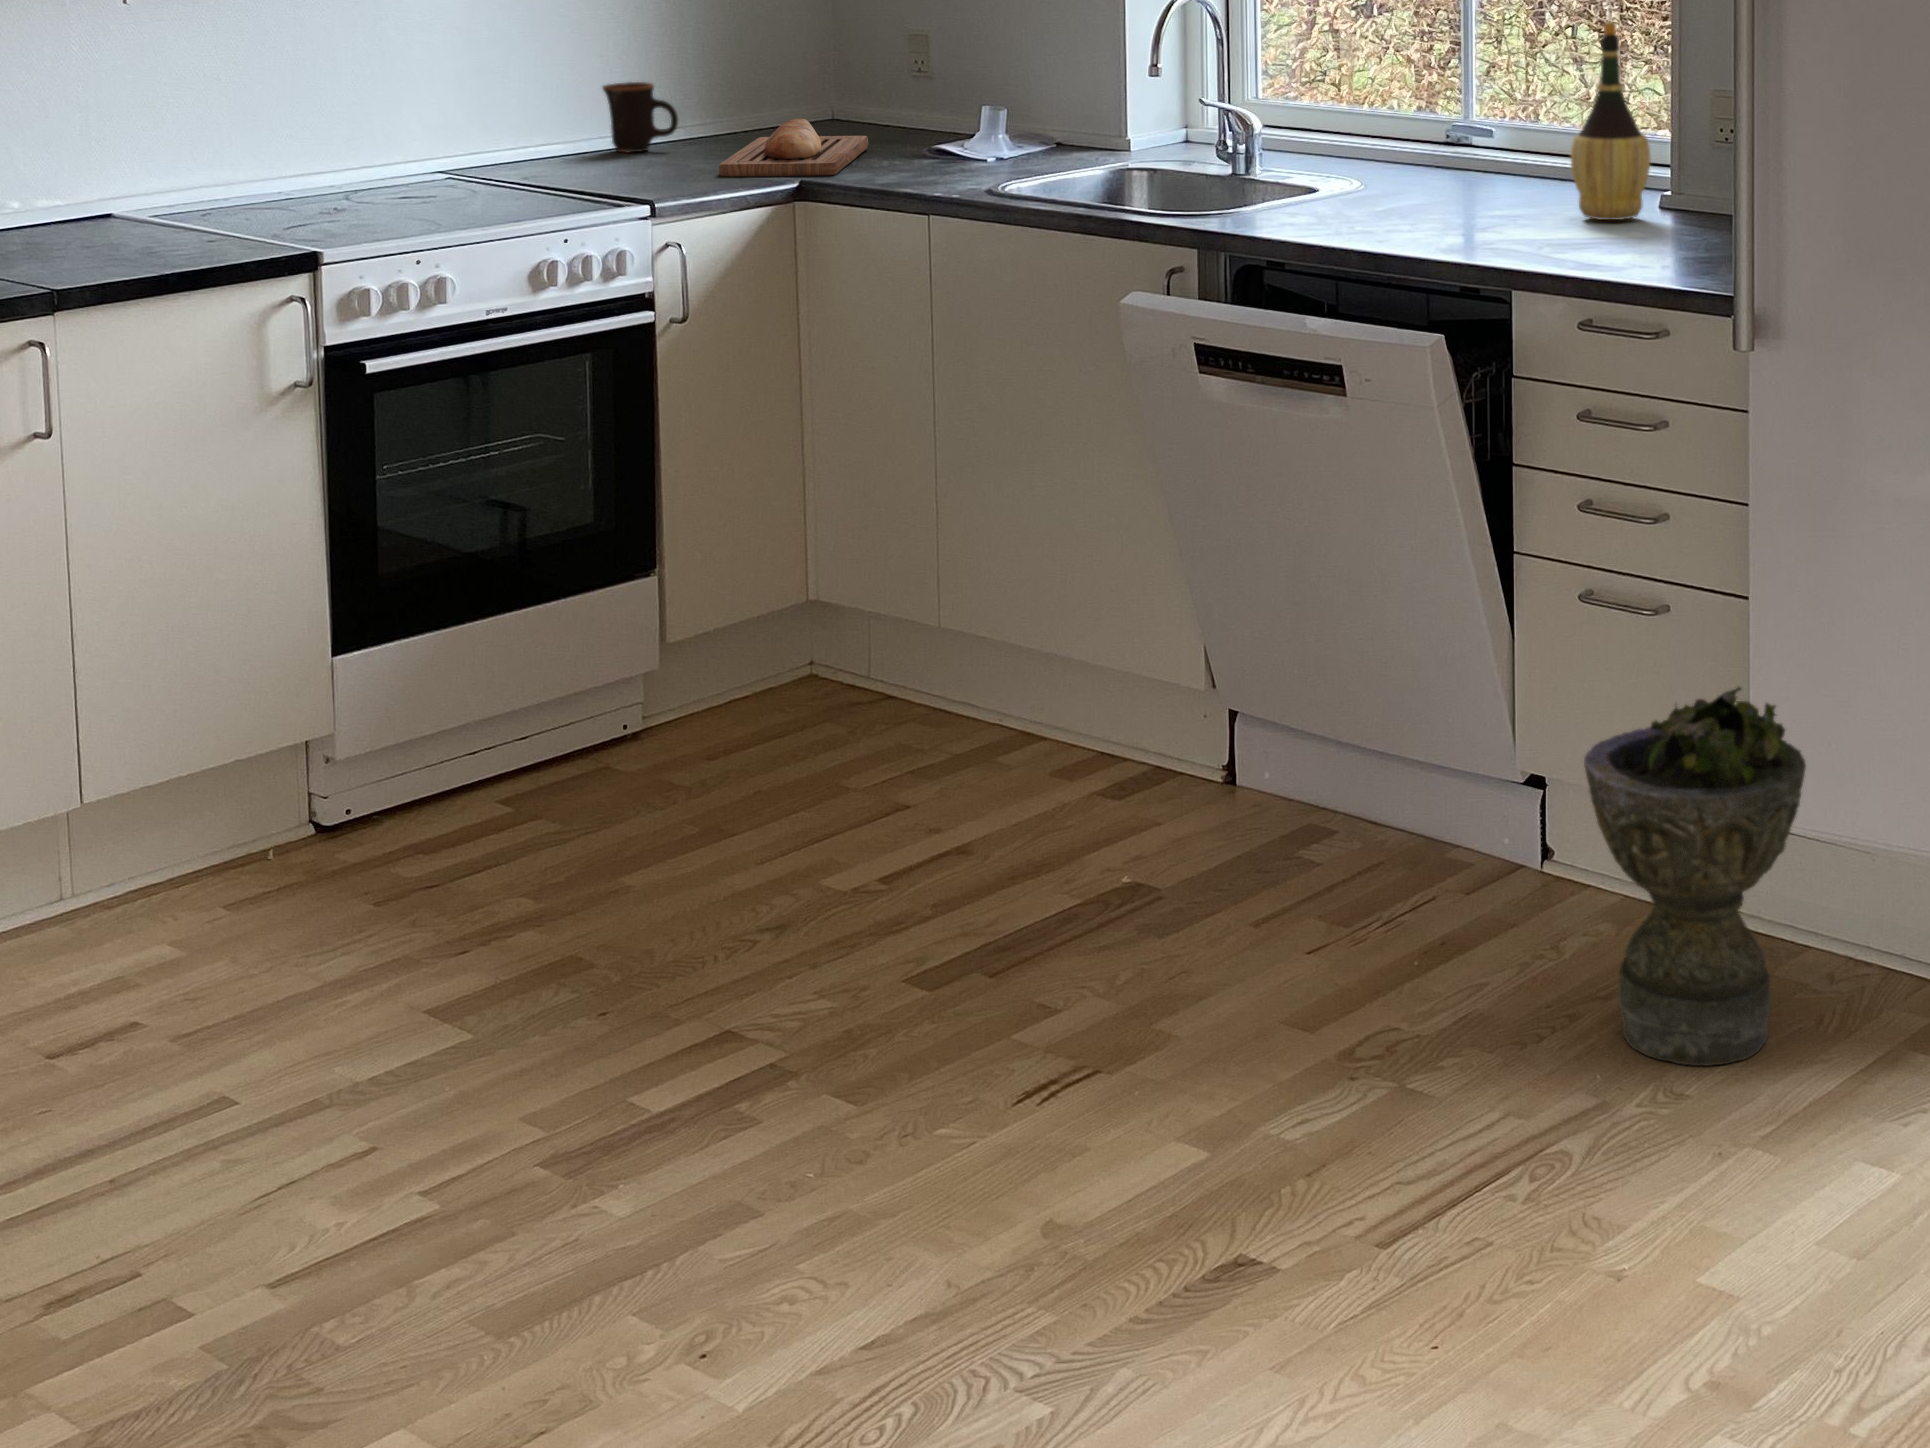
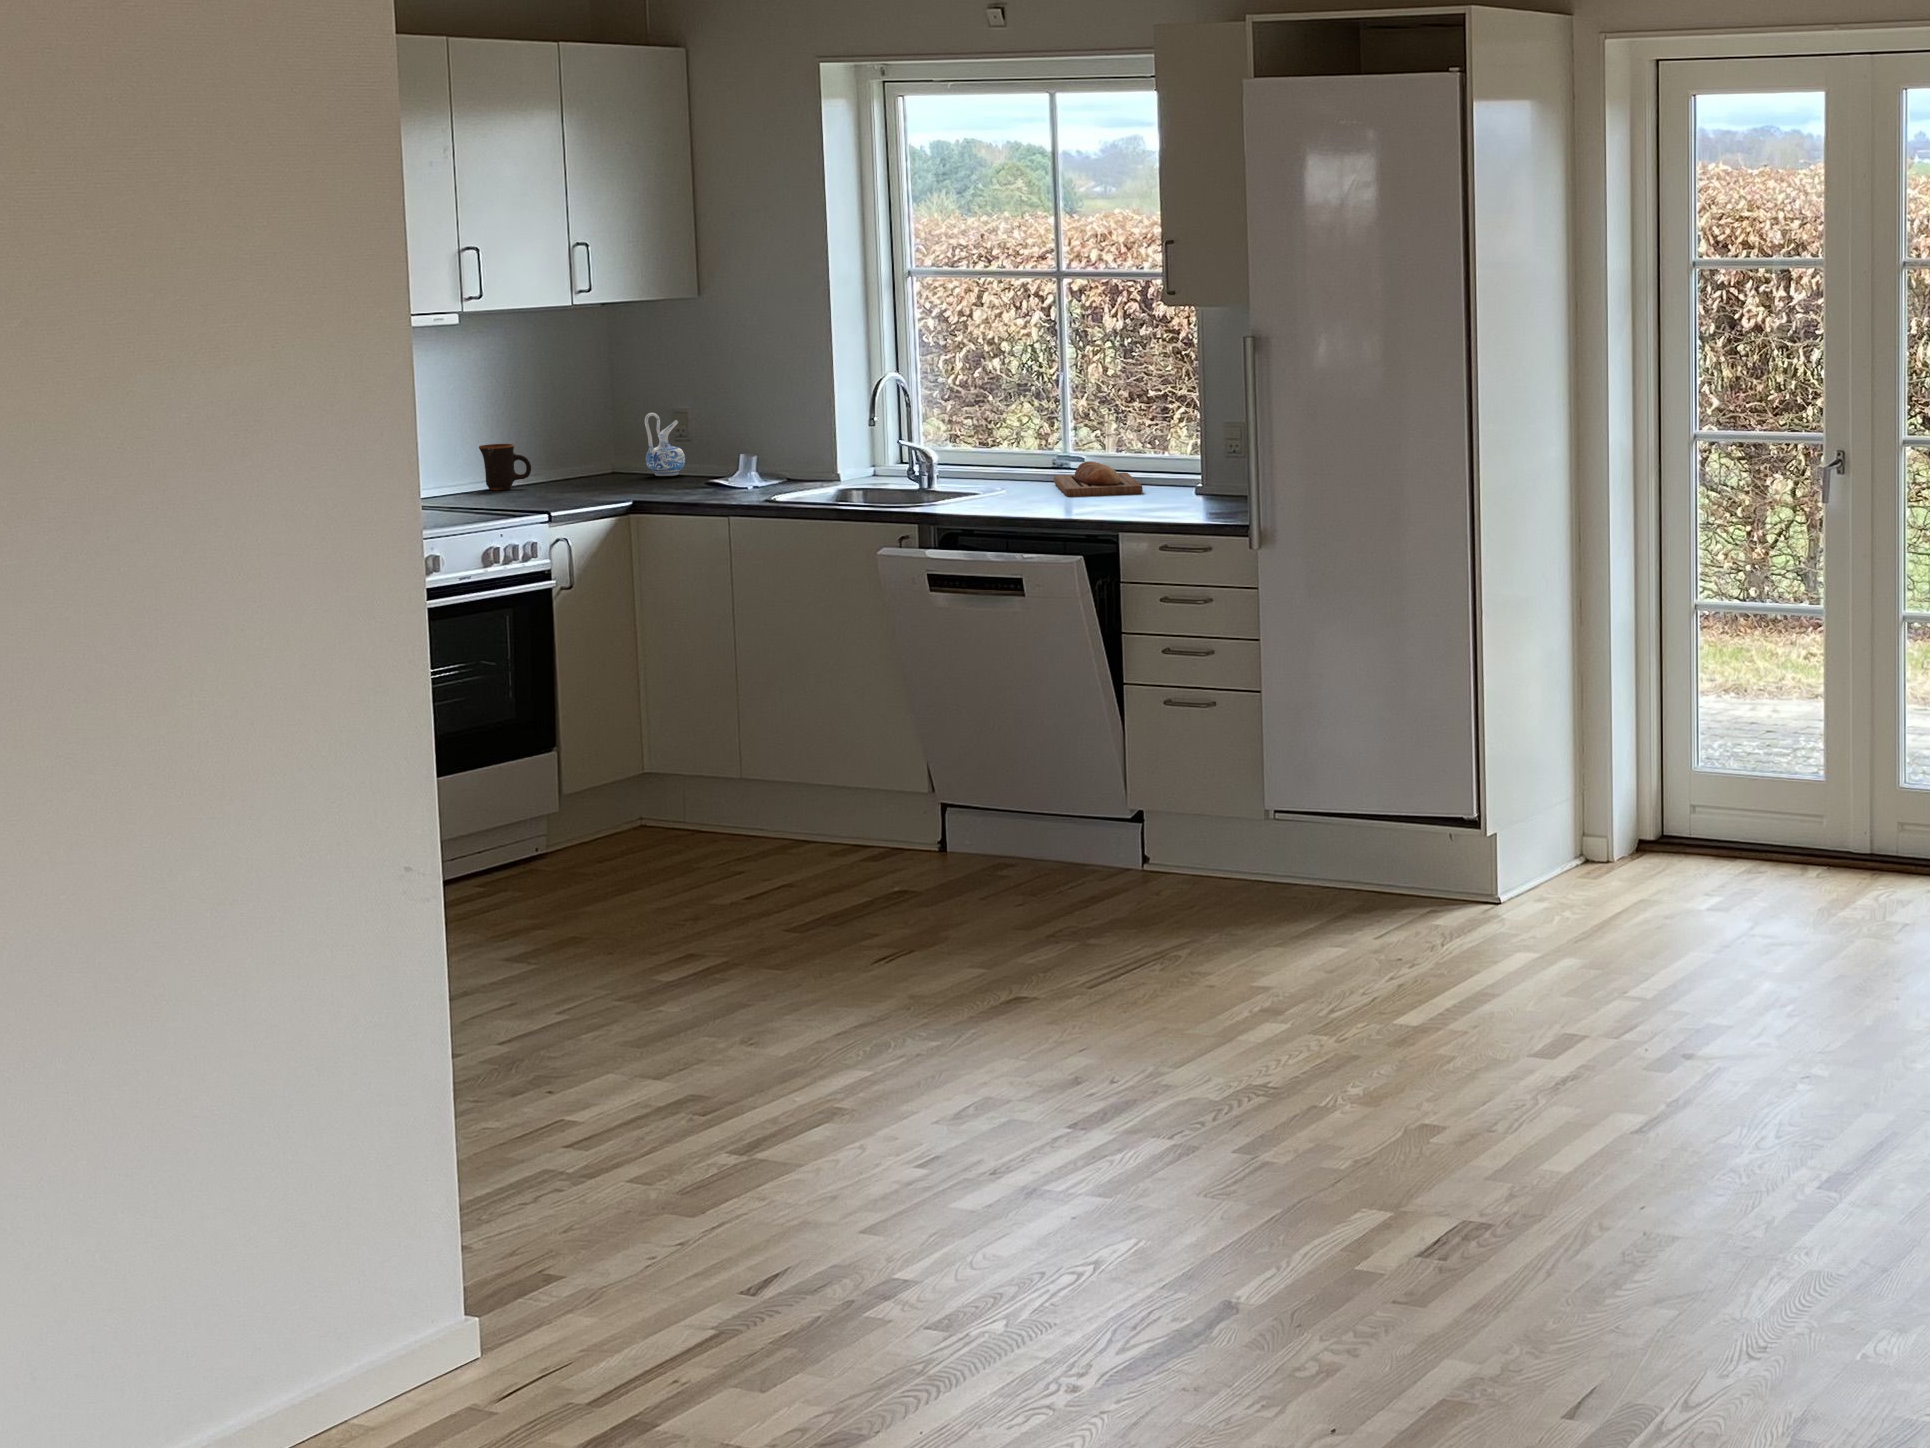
wine bottle: present [1571,22,1650,220] -> none [1140,382,1187,498]
ceramic pitcher: none [859,39,918,134] -> present [645,413,685,476]
bread loaf: present [719,119,868,176] -> present [1054,461,1143,497]
planter: present [1584,687,1806,1066] -> none [1176,731,1294,928]

